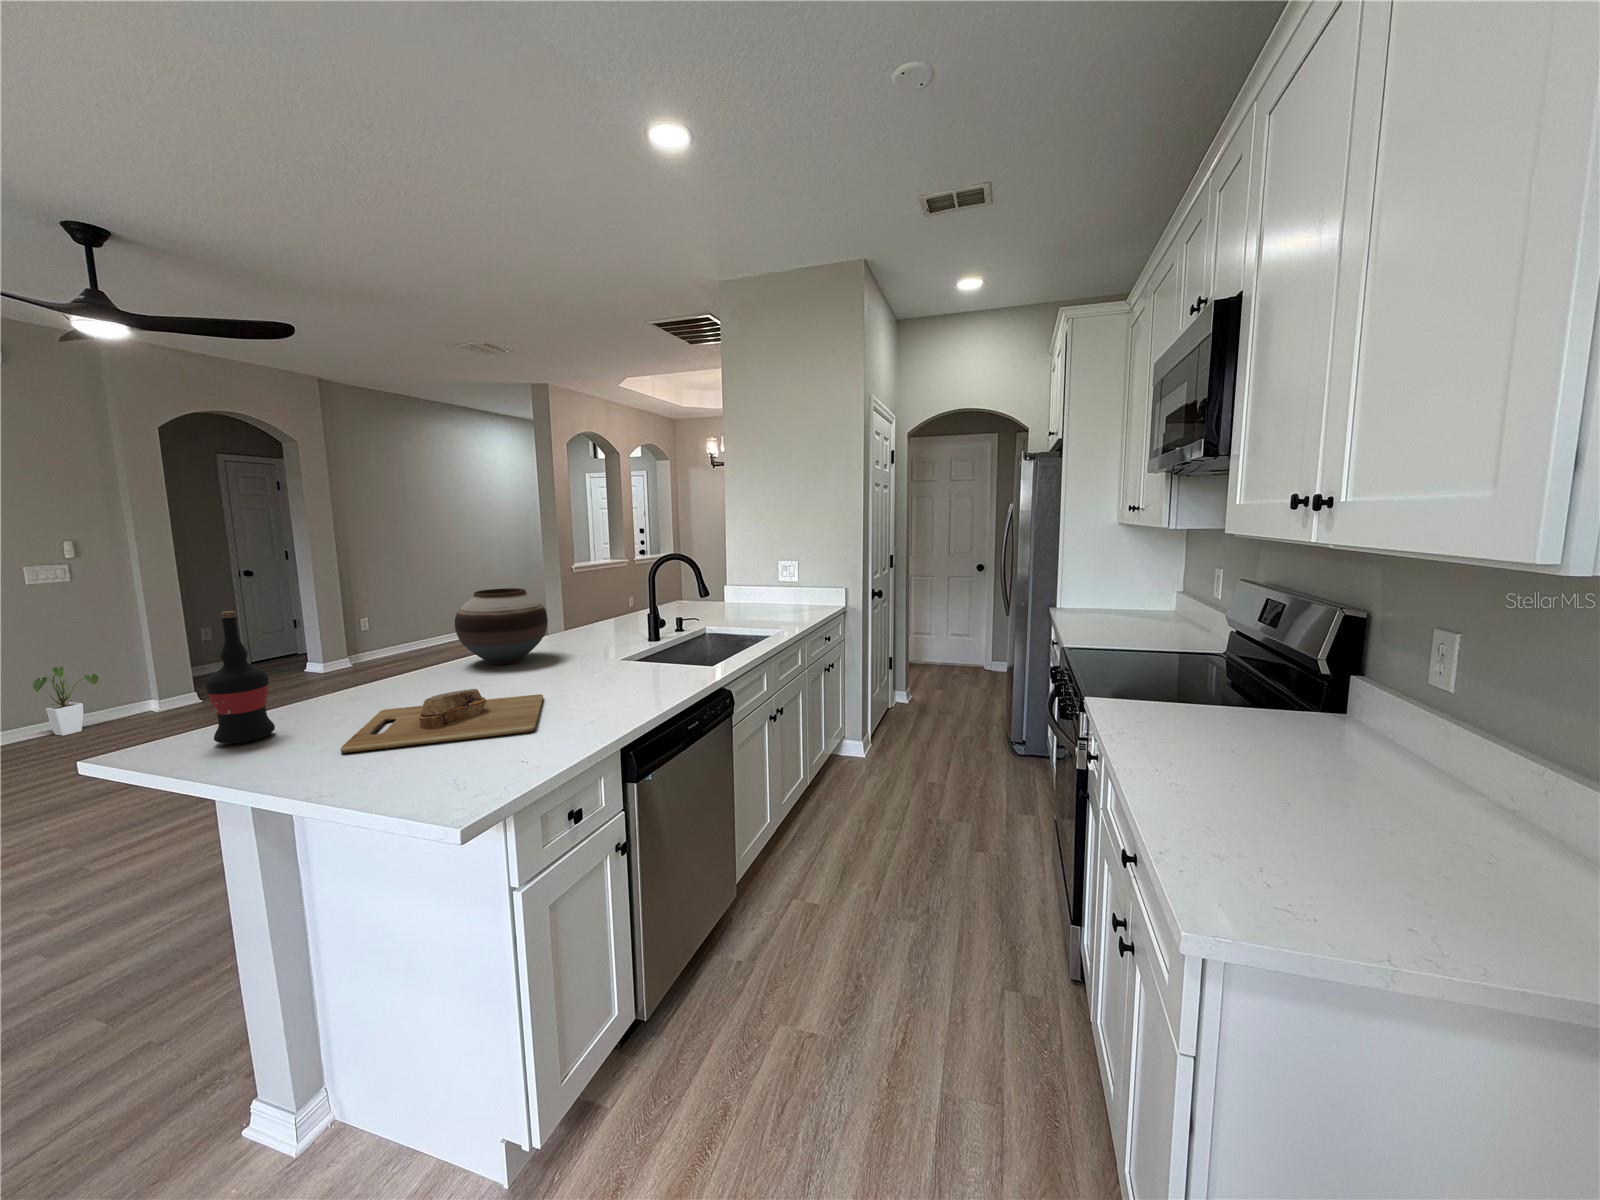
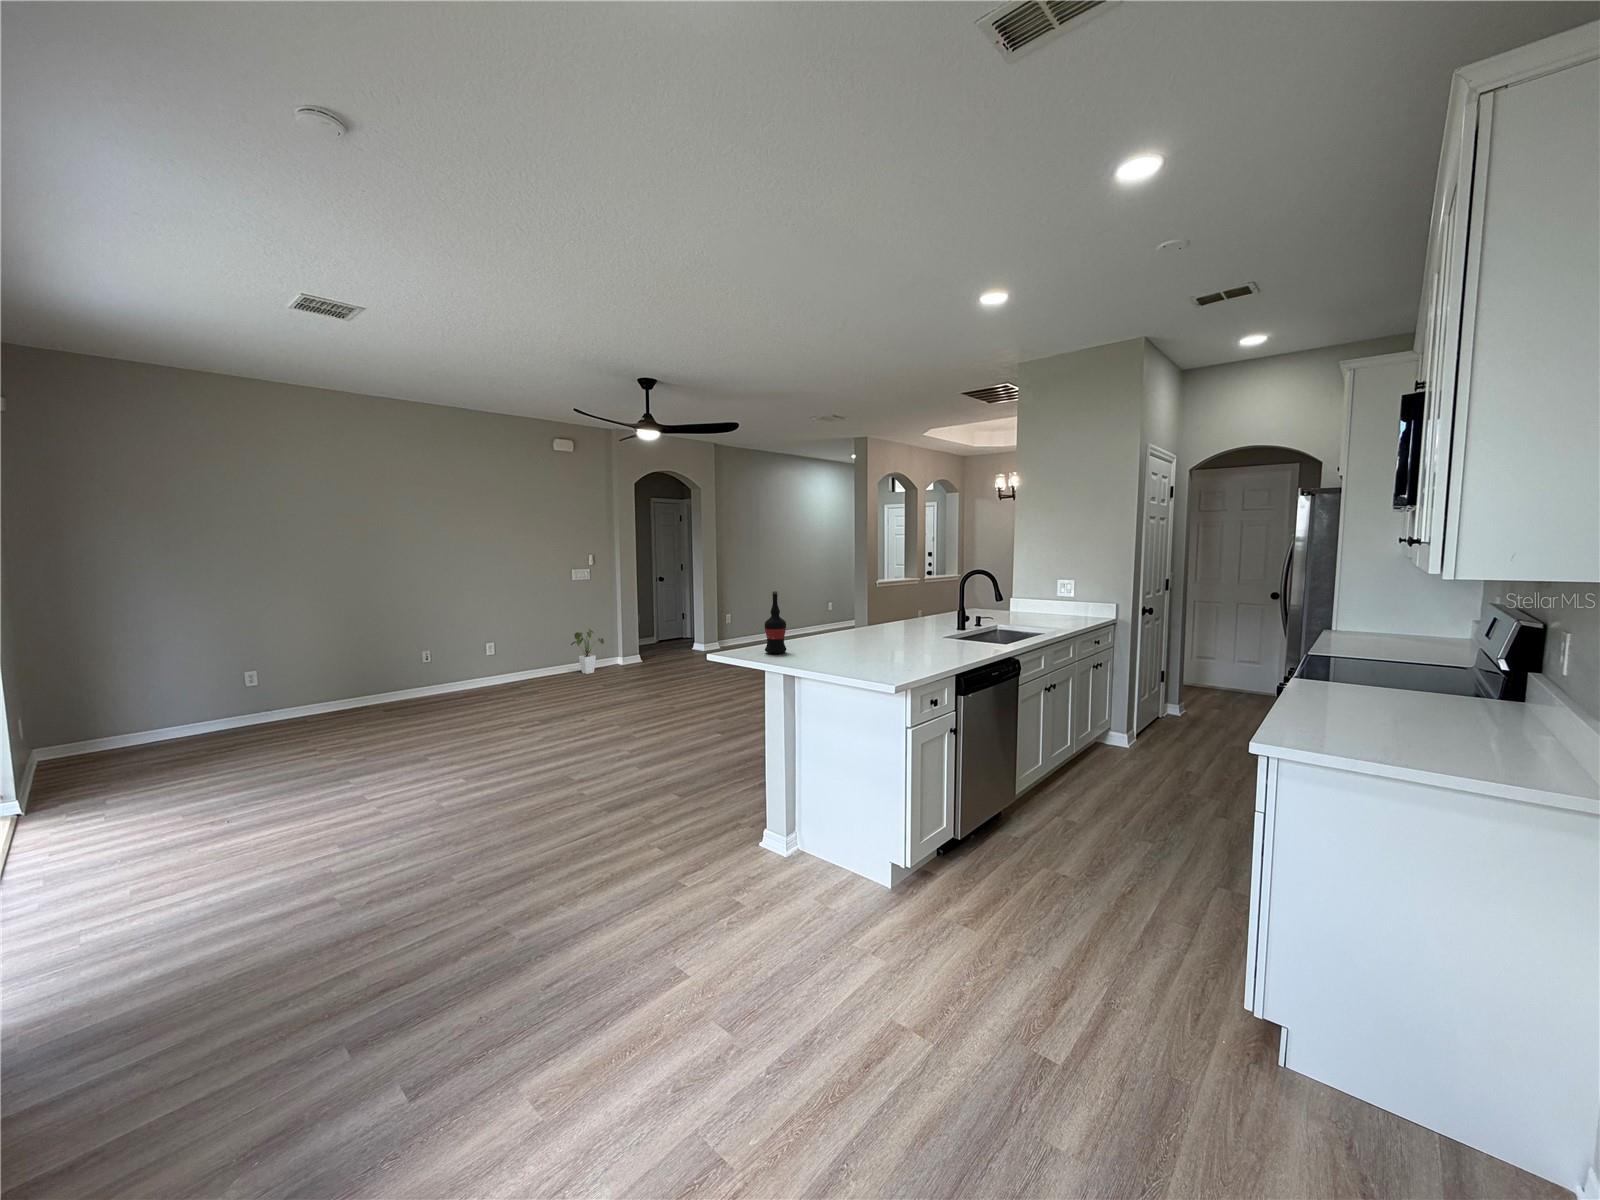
vase: present [455,588,548,665] -> none [847,590,898,635]
cutting board: present [341,689,543,753] -> none [823,639,910,661]

